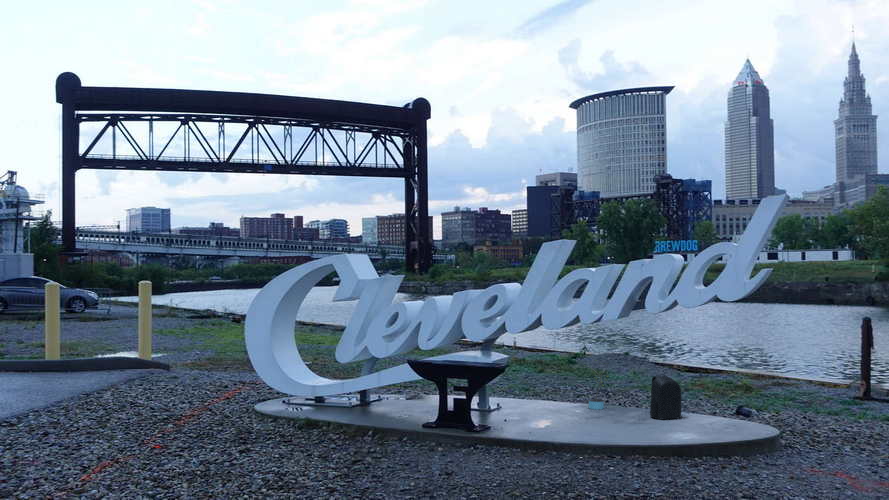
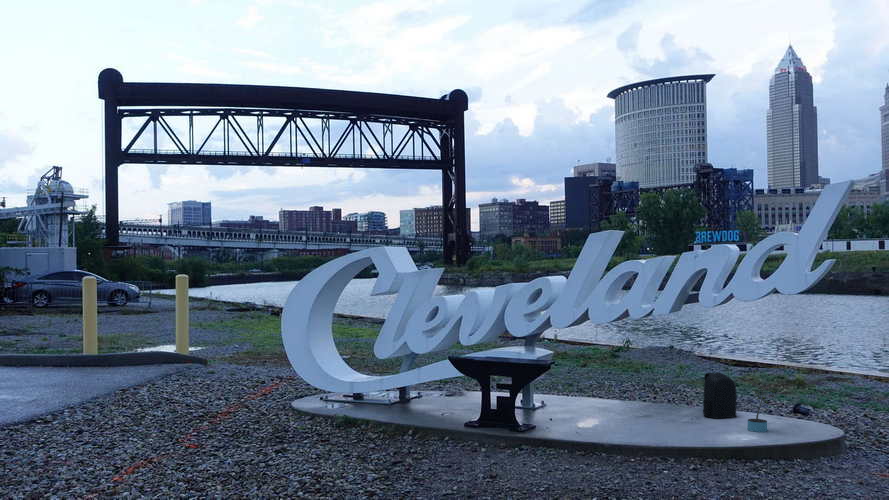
potted plant: present [585,360,609,410] -> present [739,370,776,432]

